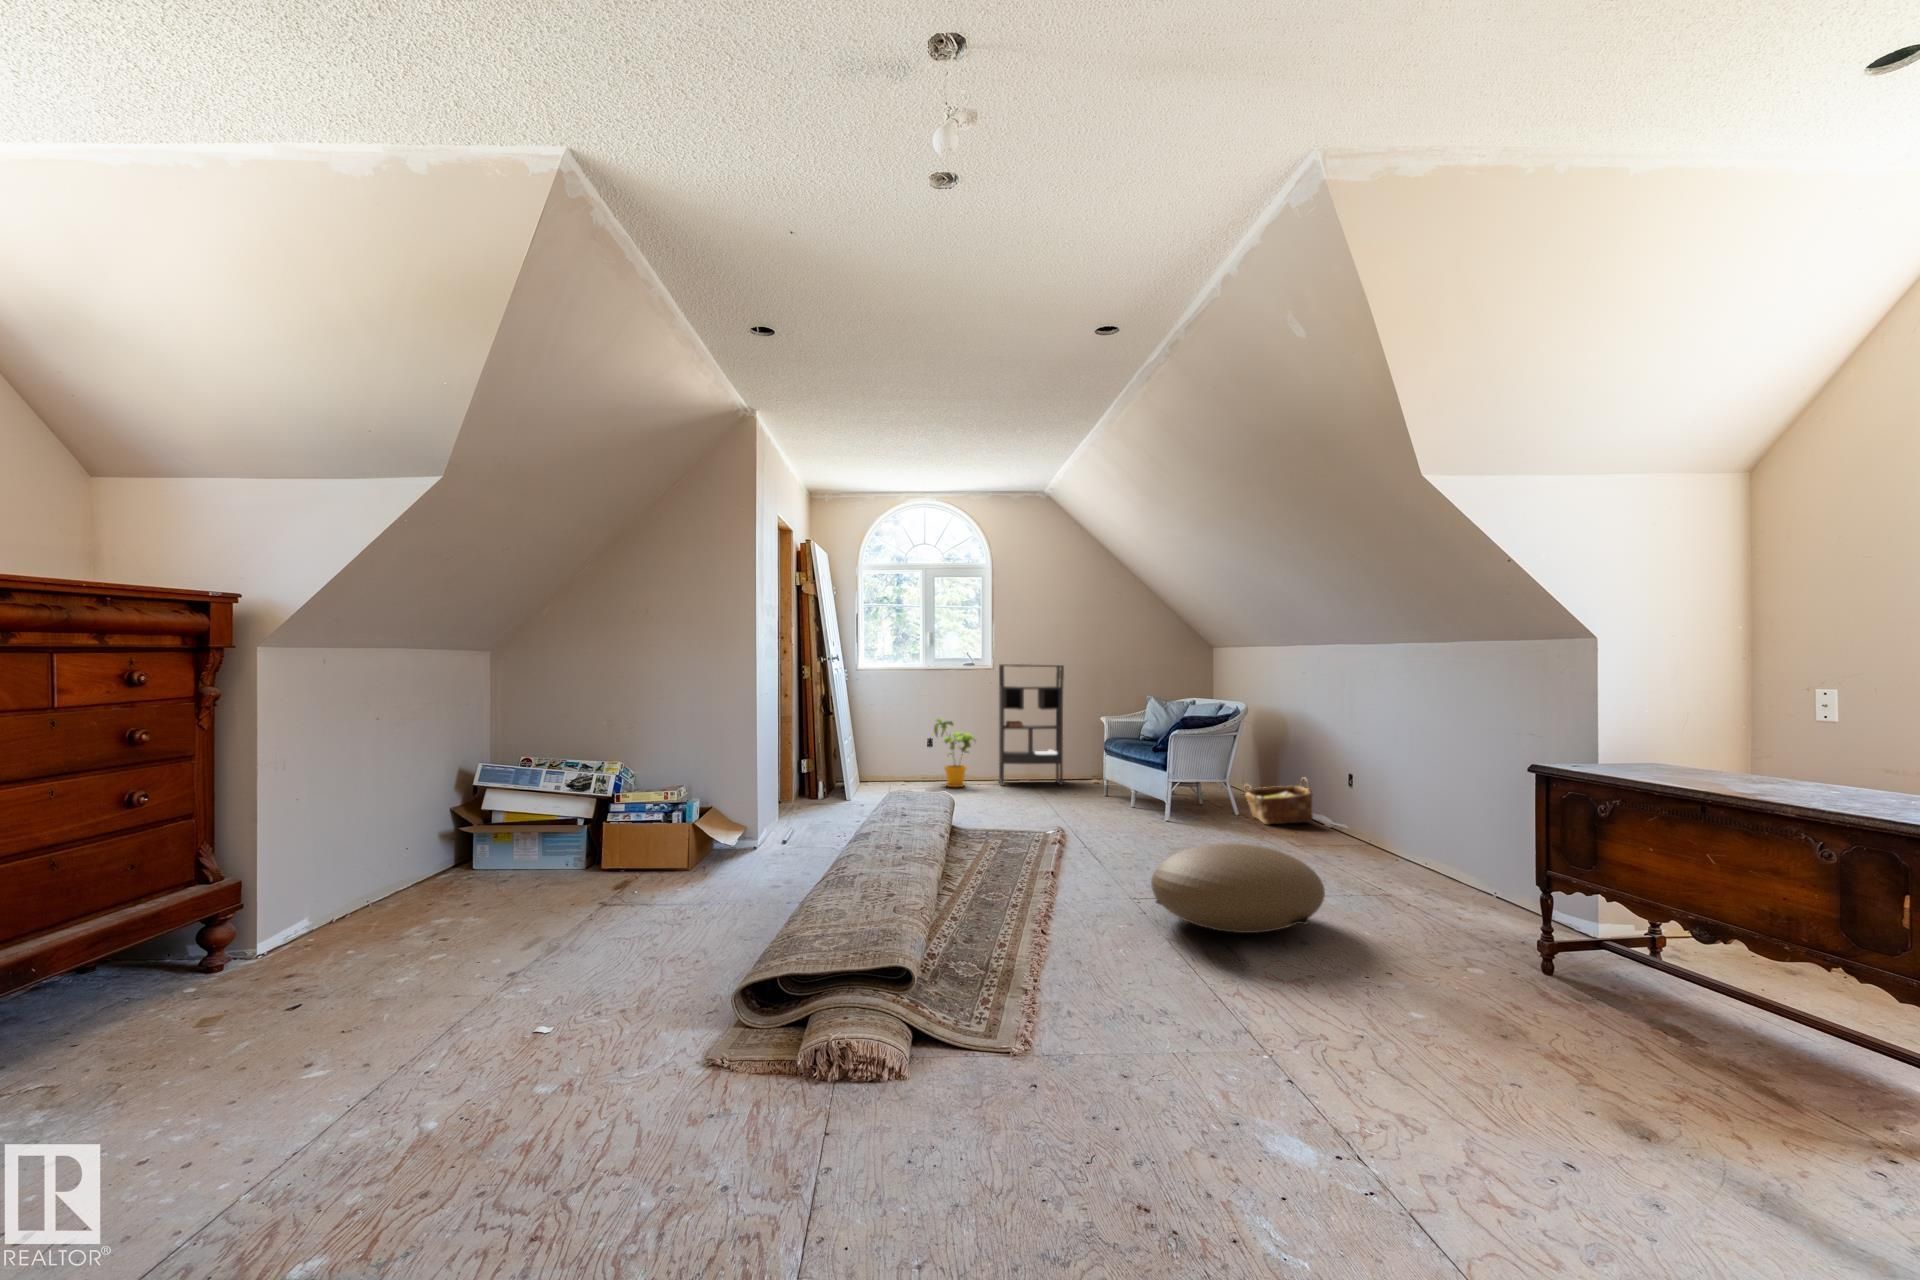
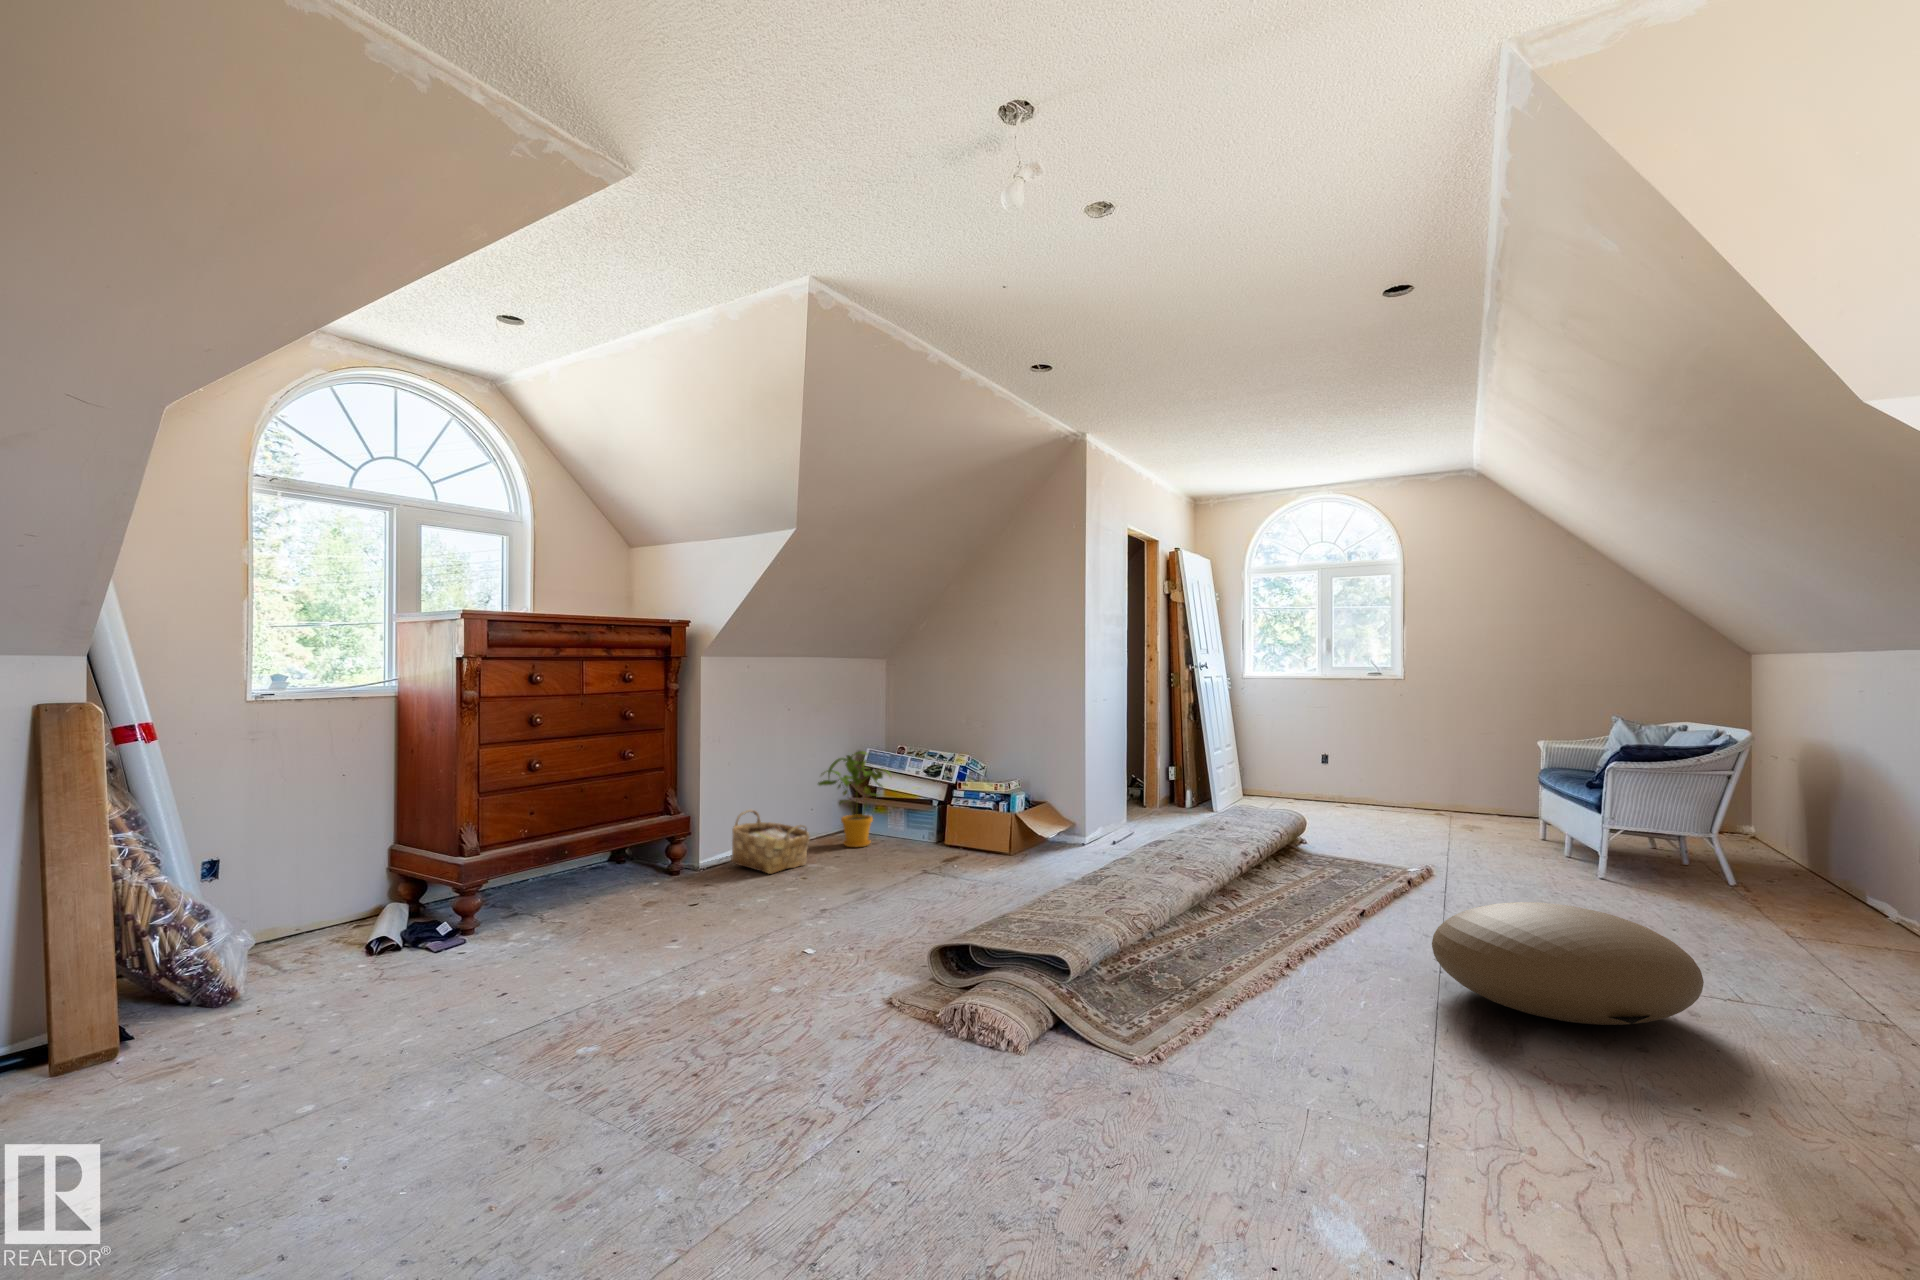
bookshelf: present [999,664,1064,786] -> none [1405,673,1493,822]
house plant: present [934,718,975,787] -> present [818,751,891,847]
woven basket: present [1245,777,1313,824] -> present [731,810,810,874]

